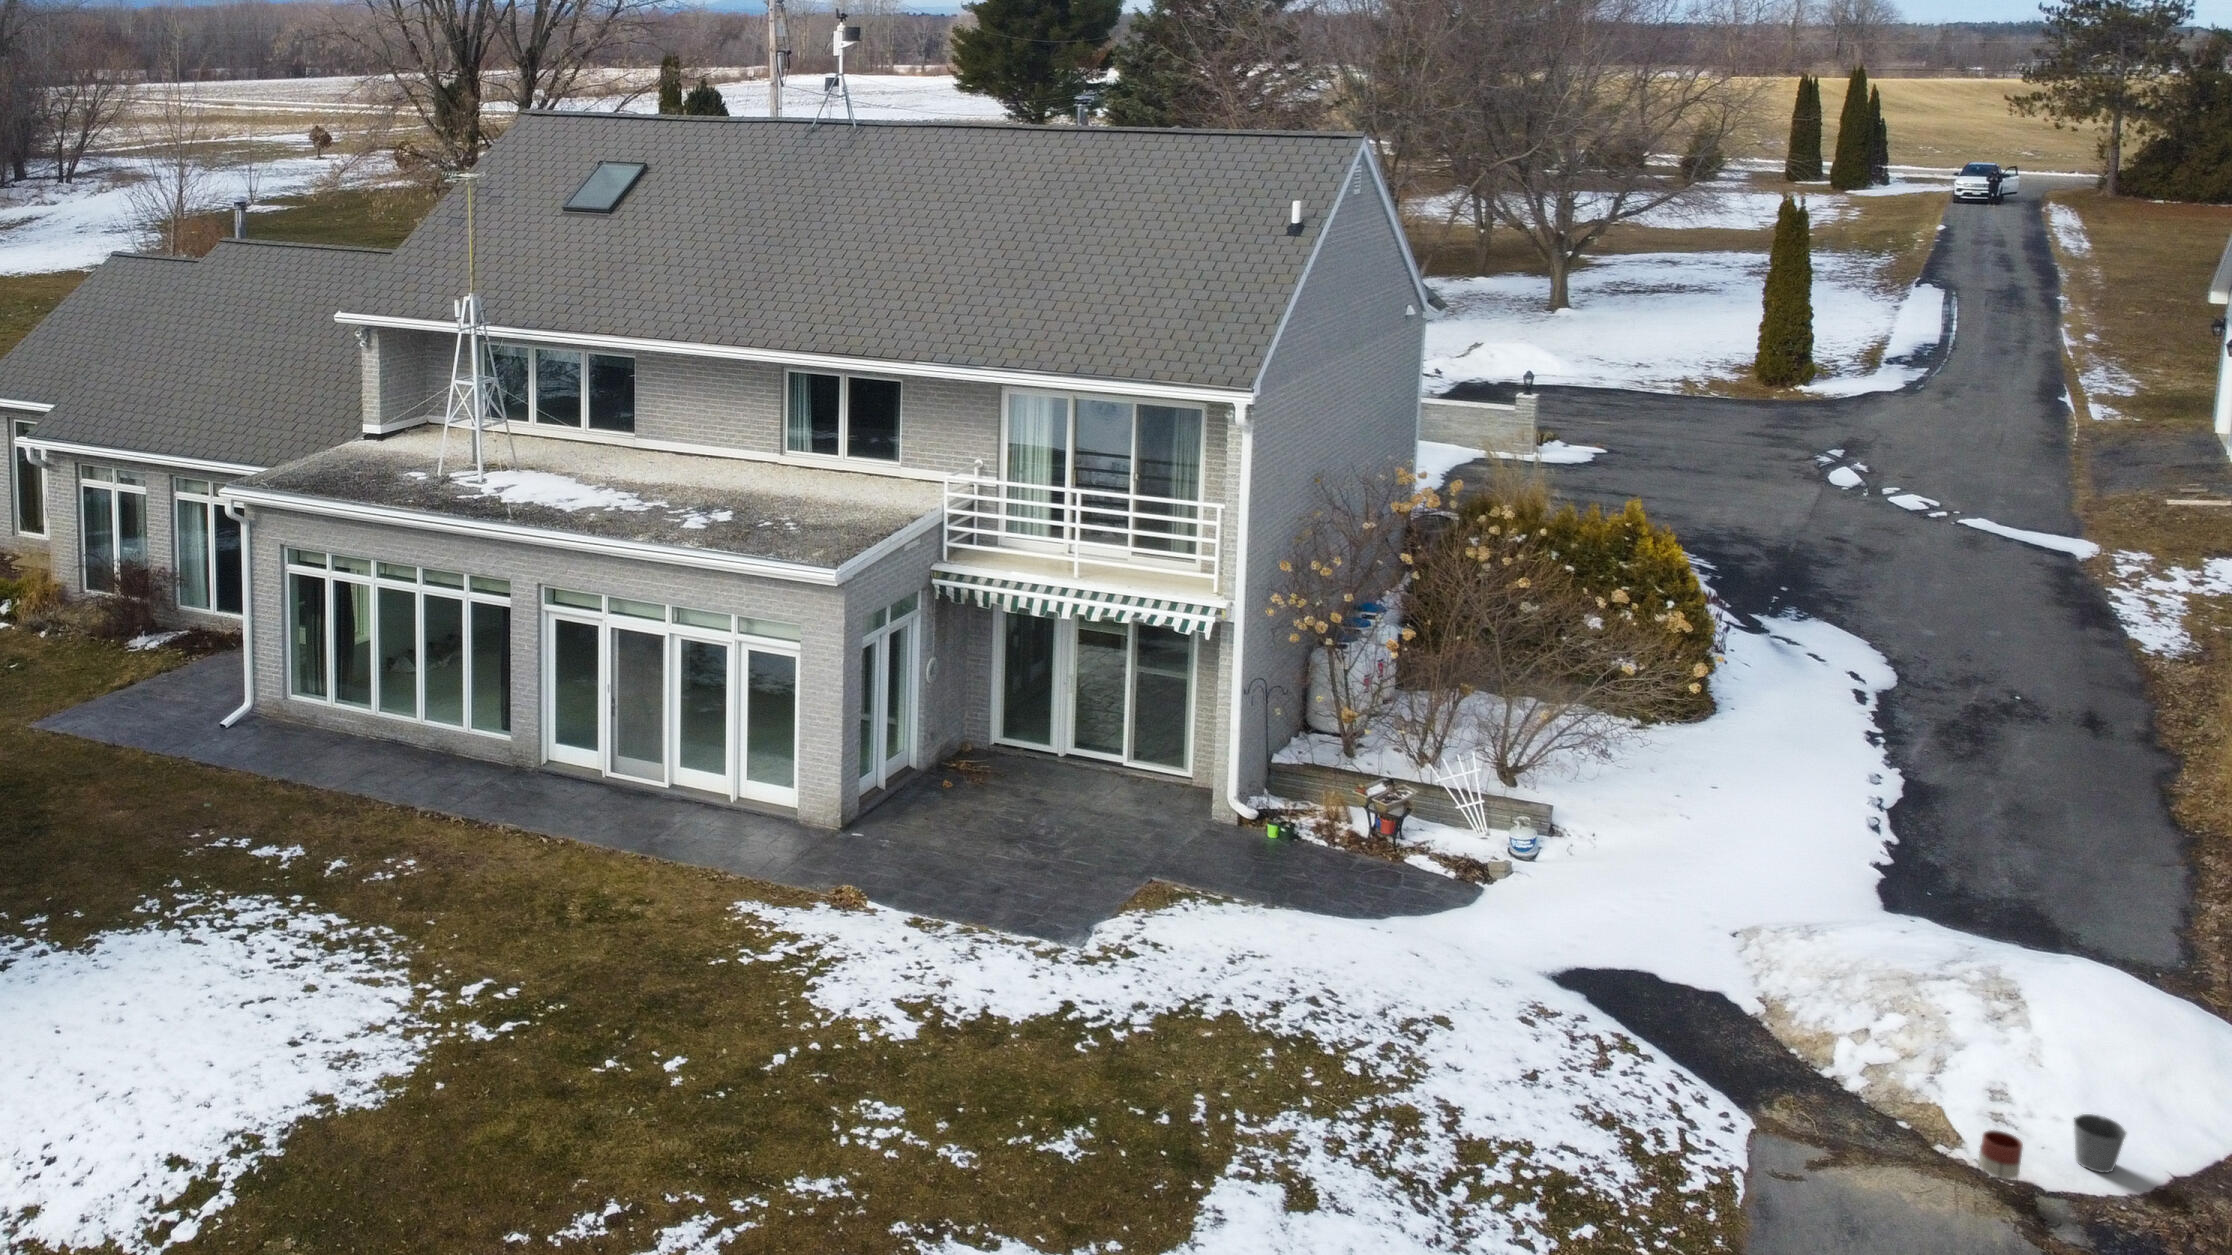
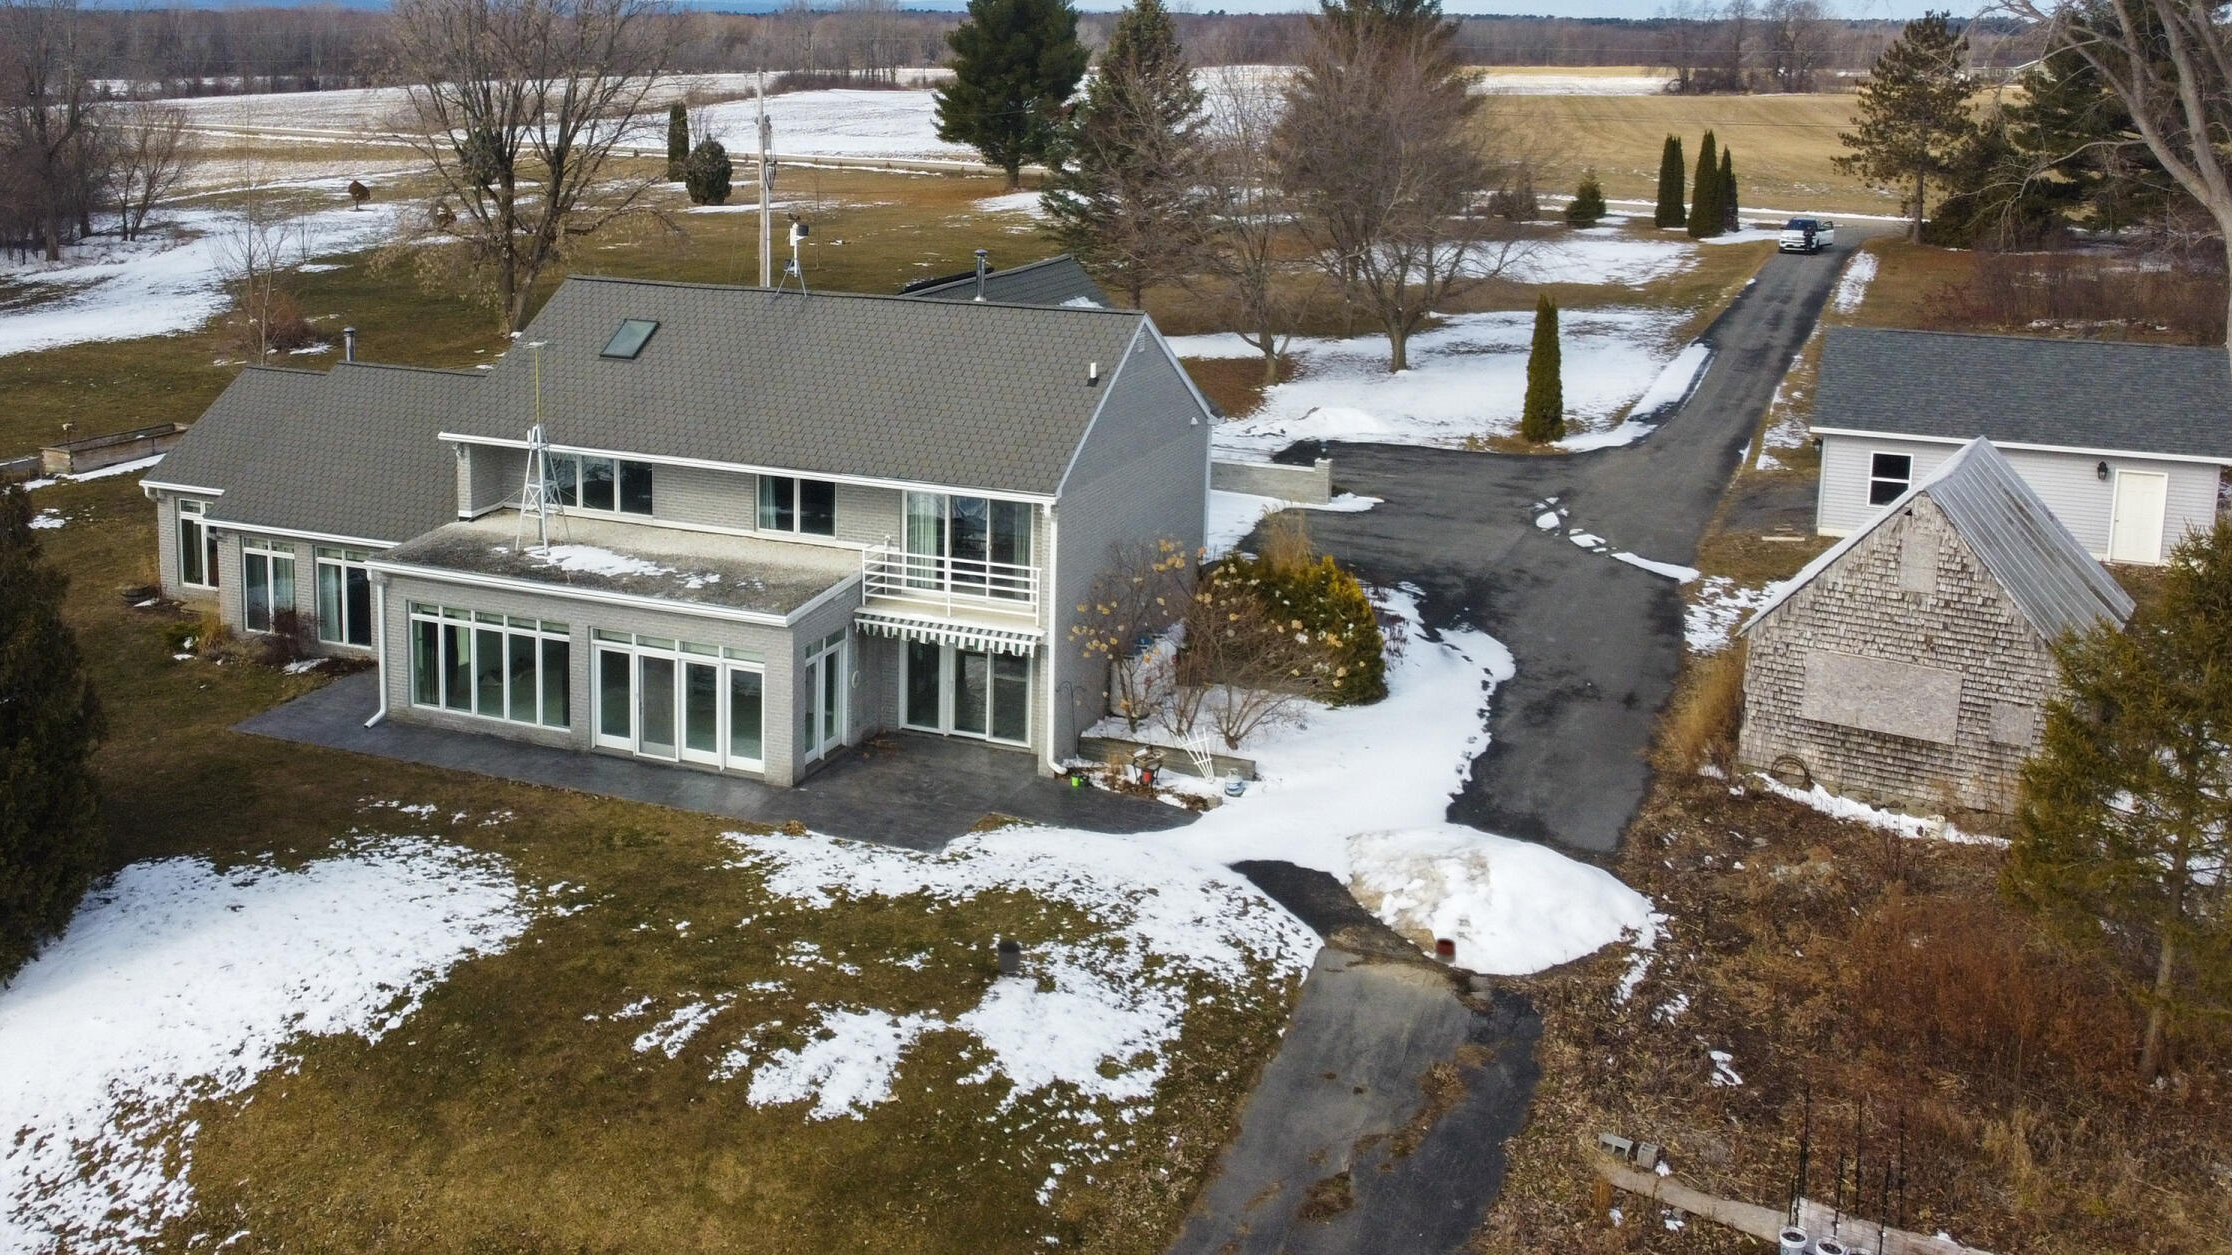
bucket: present [2074,1114,2126,1173] -> present [997,941,1022,974]

